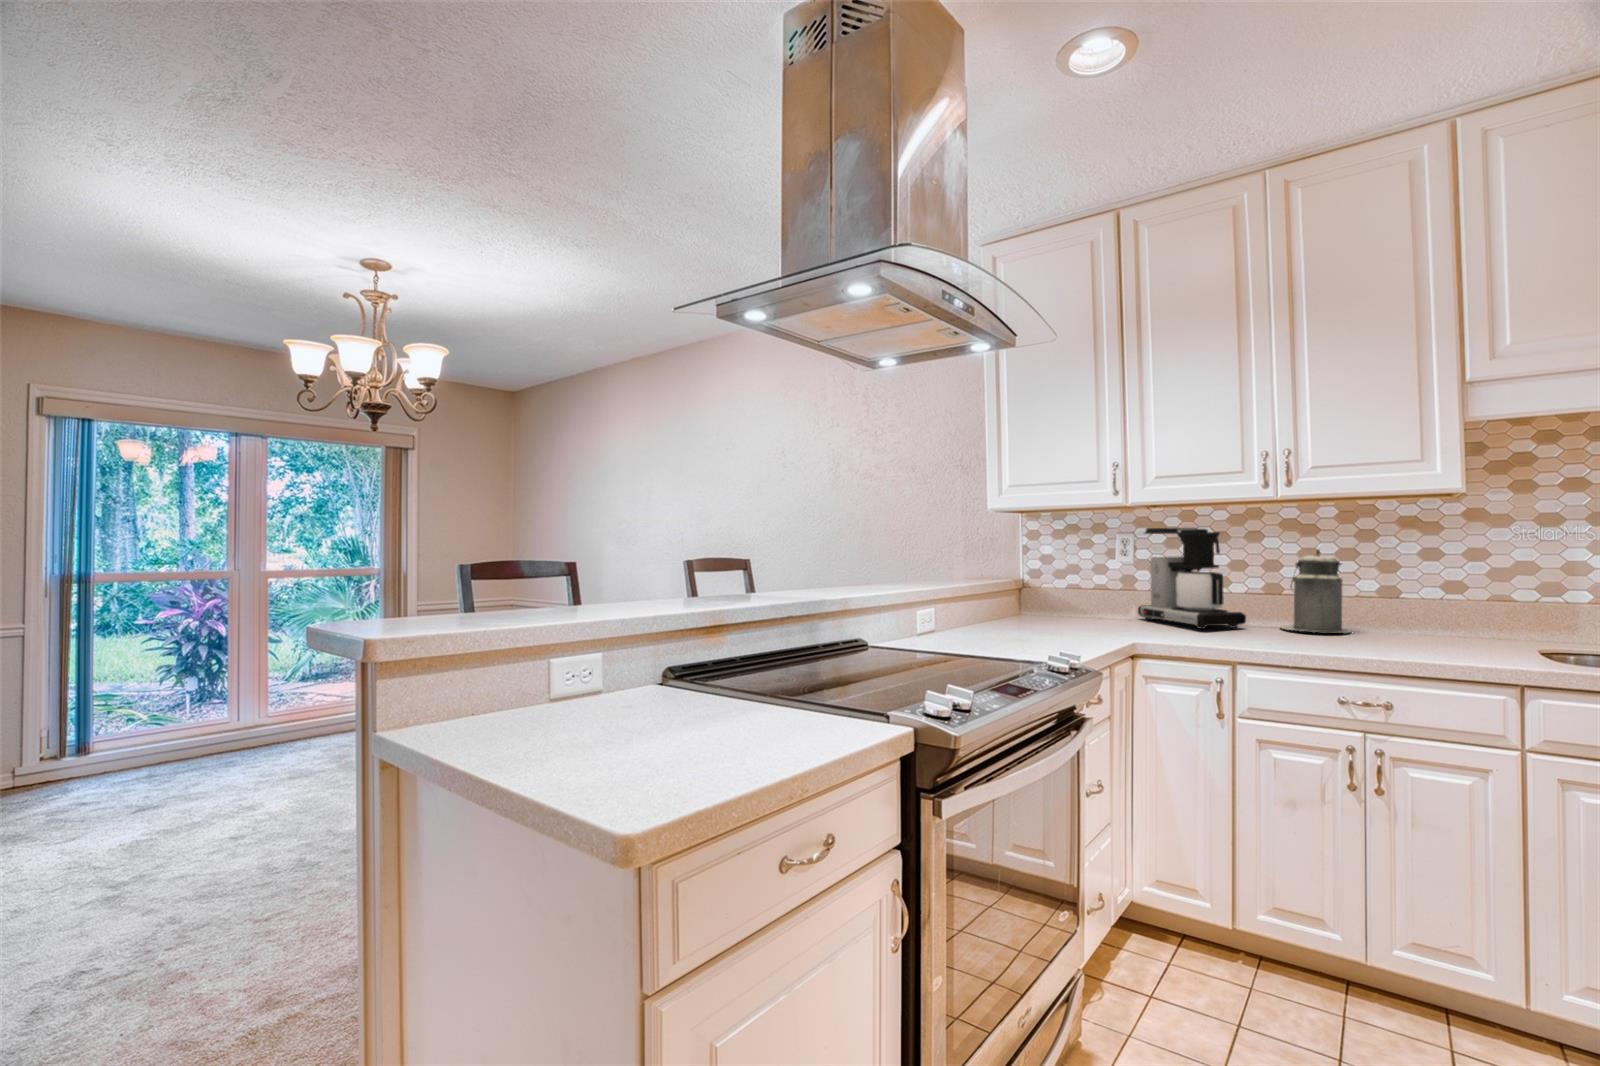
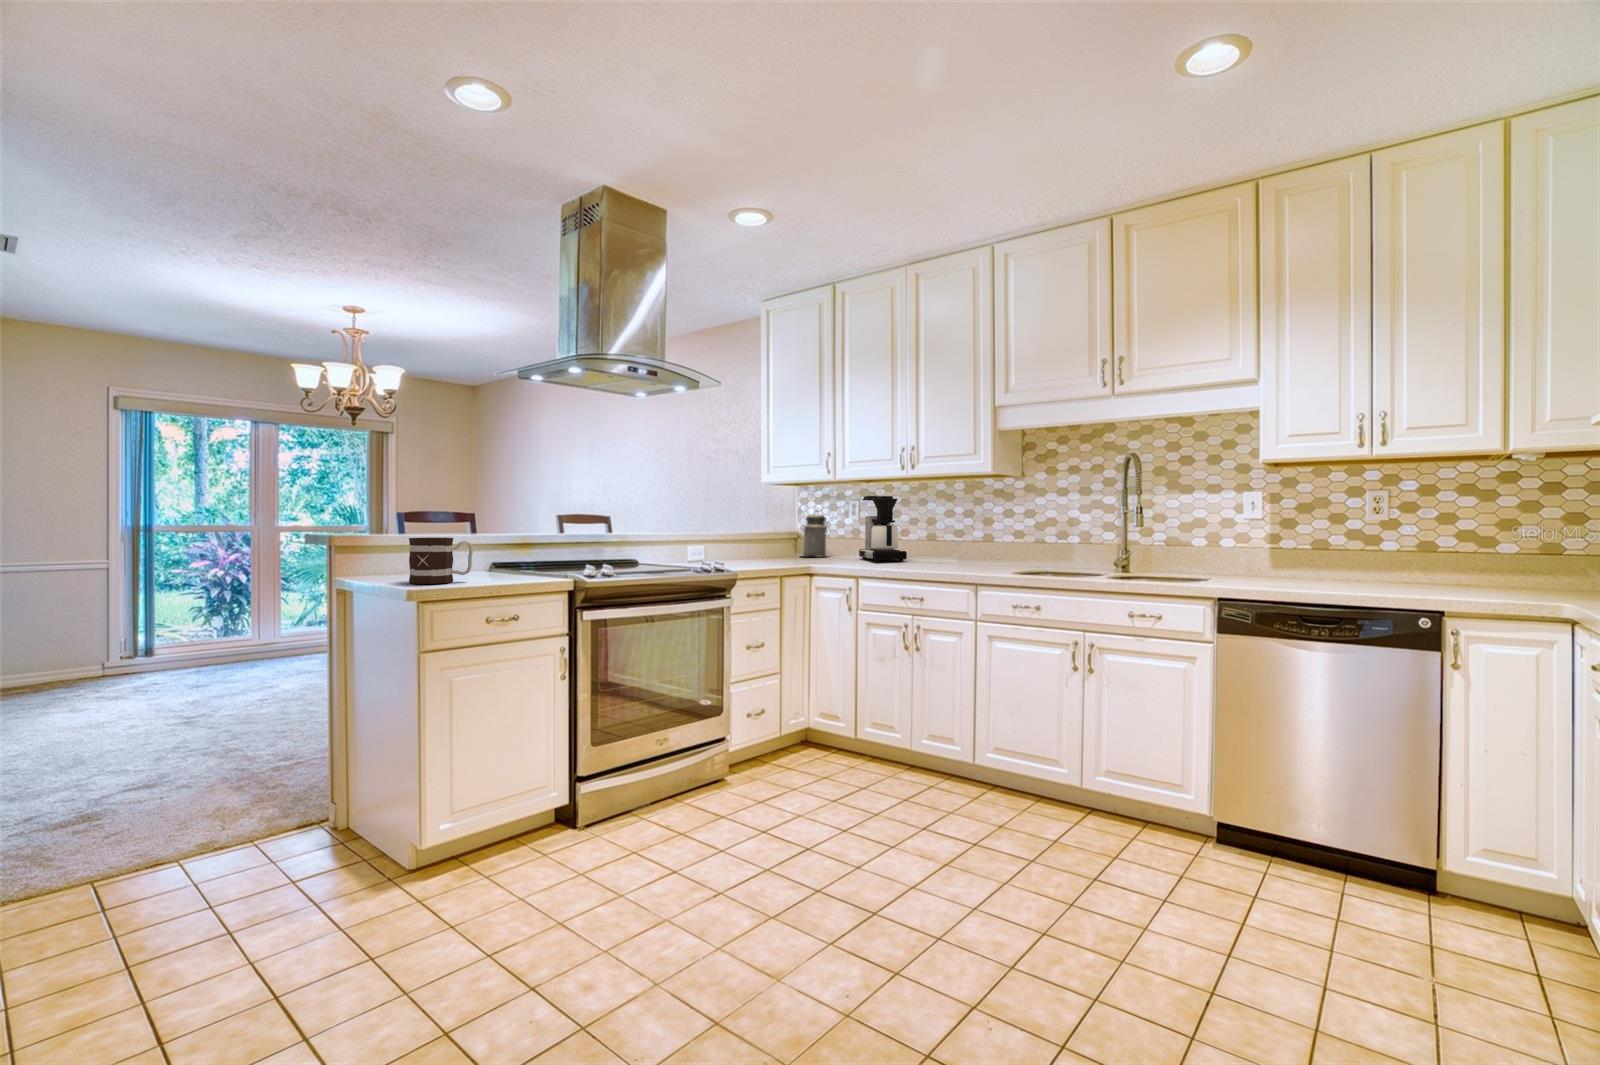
canister: present [1281,549,1349,633] -> present [803,511,829,557]
mug: none [585,657,722,788] -> present [409,537,473,584]

